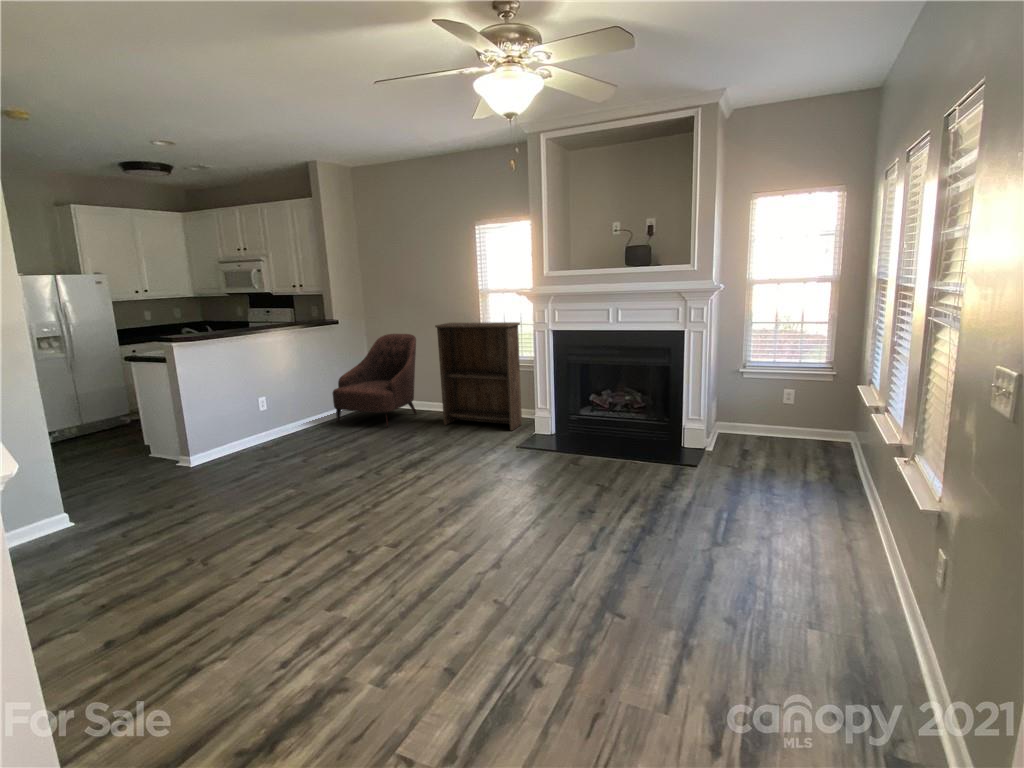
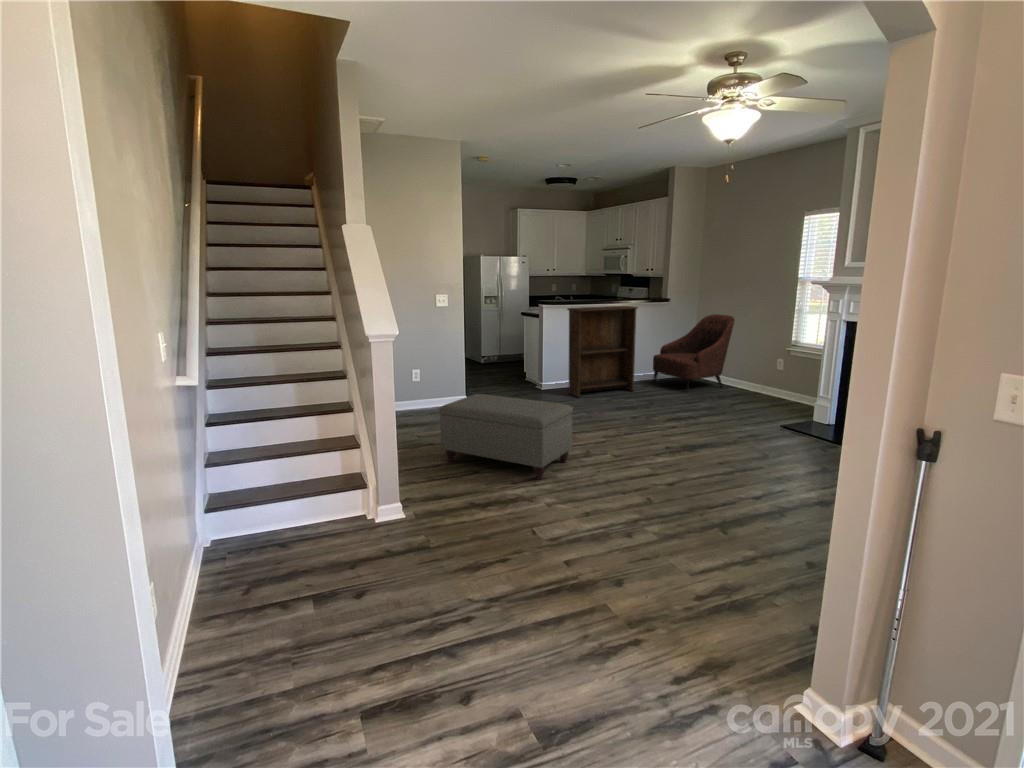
bookshelf: present [435,322,522,431] -> present [567,306,638,397]
ottoman: none [72,497,338,670] -> present [439,394,573,479]

